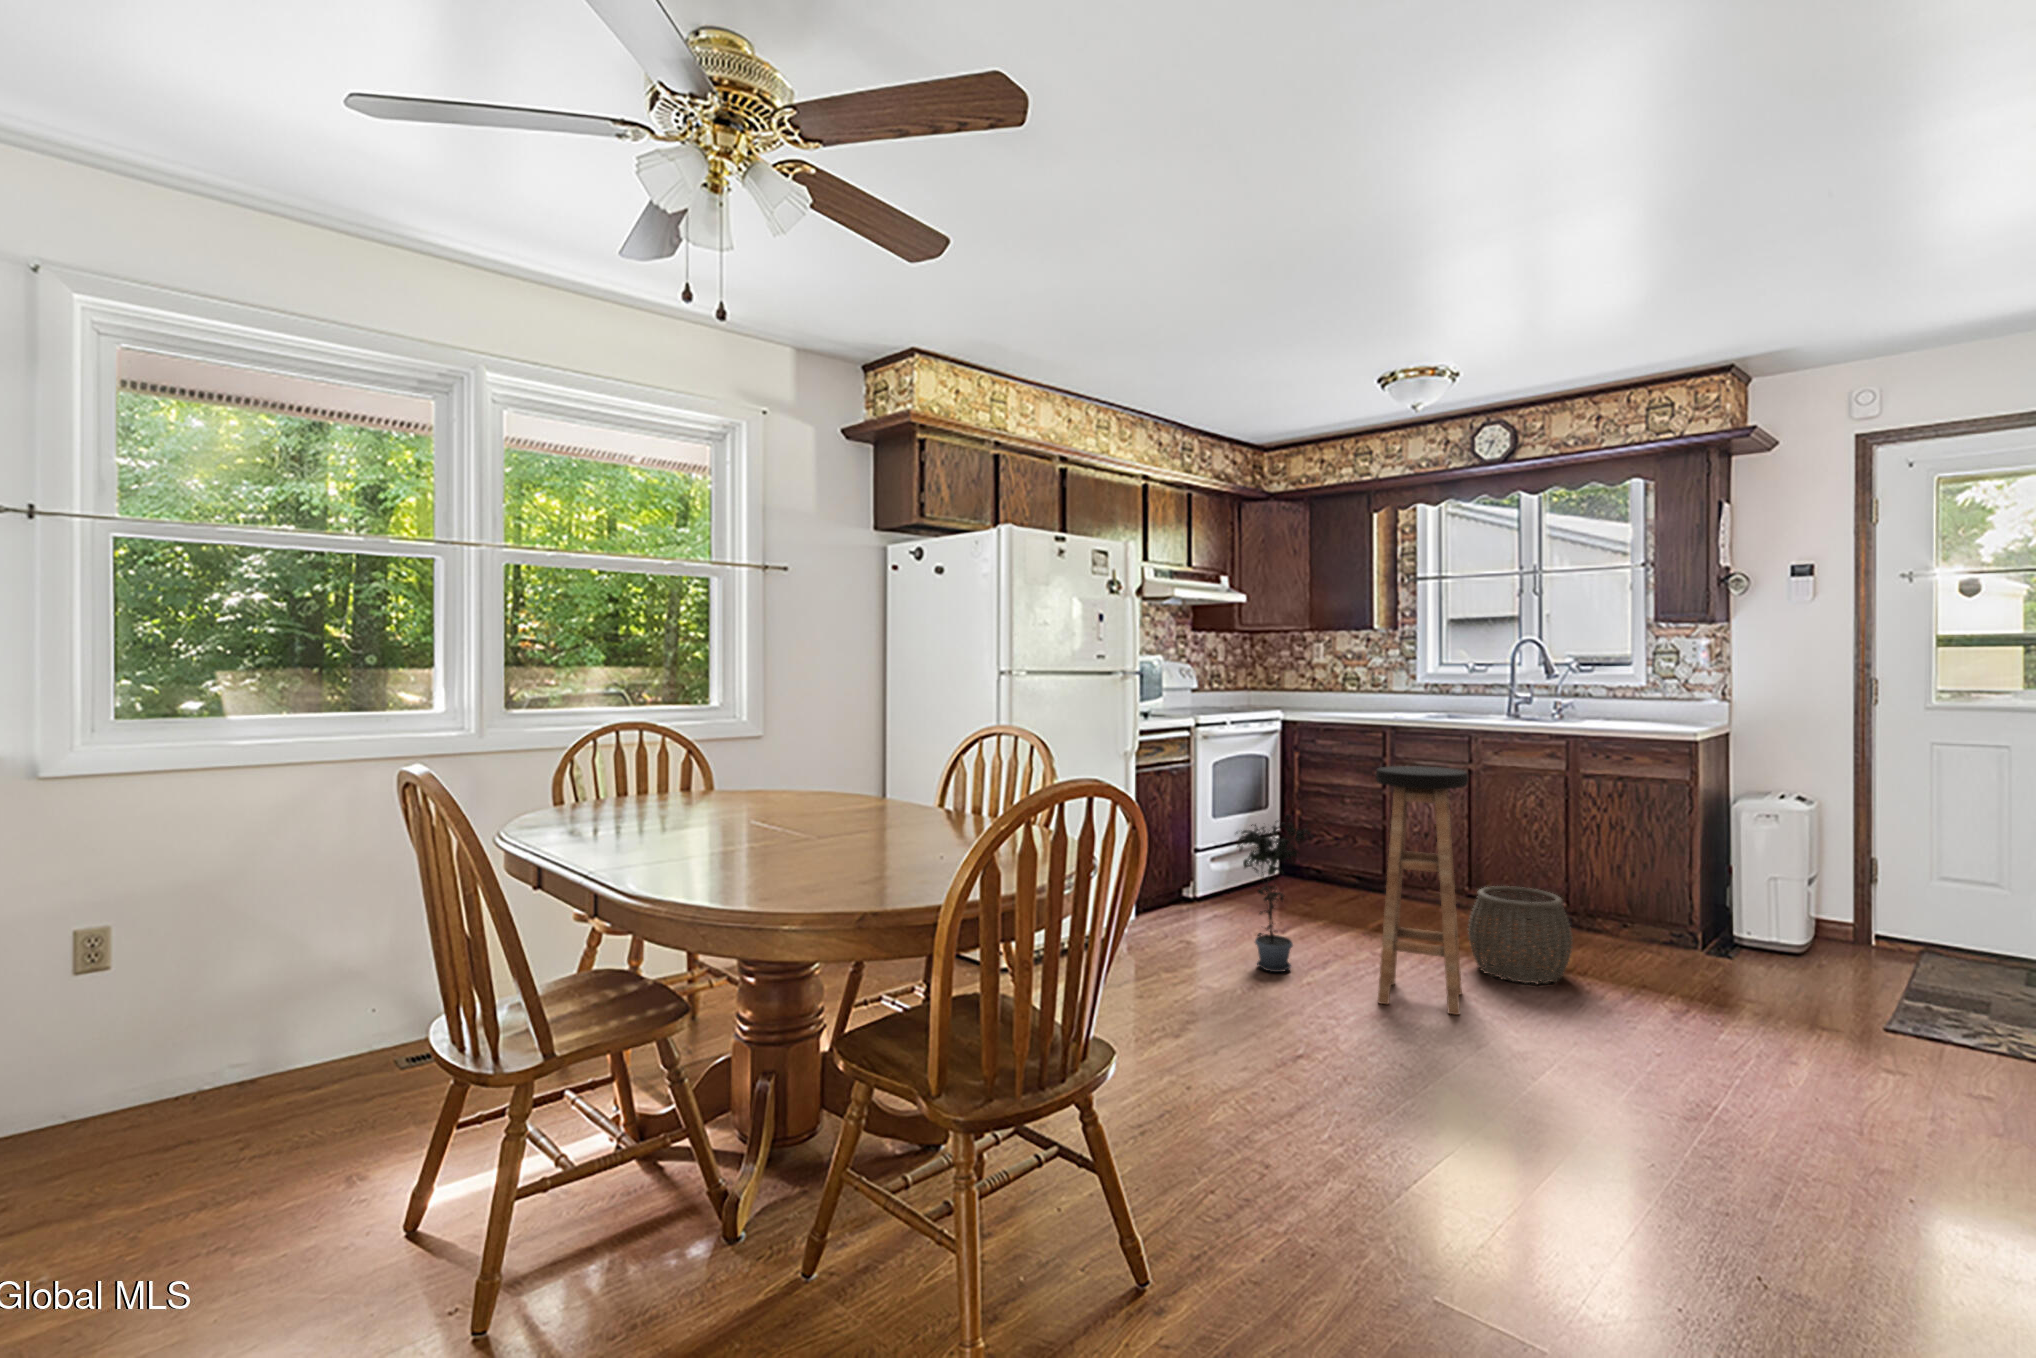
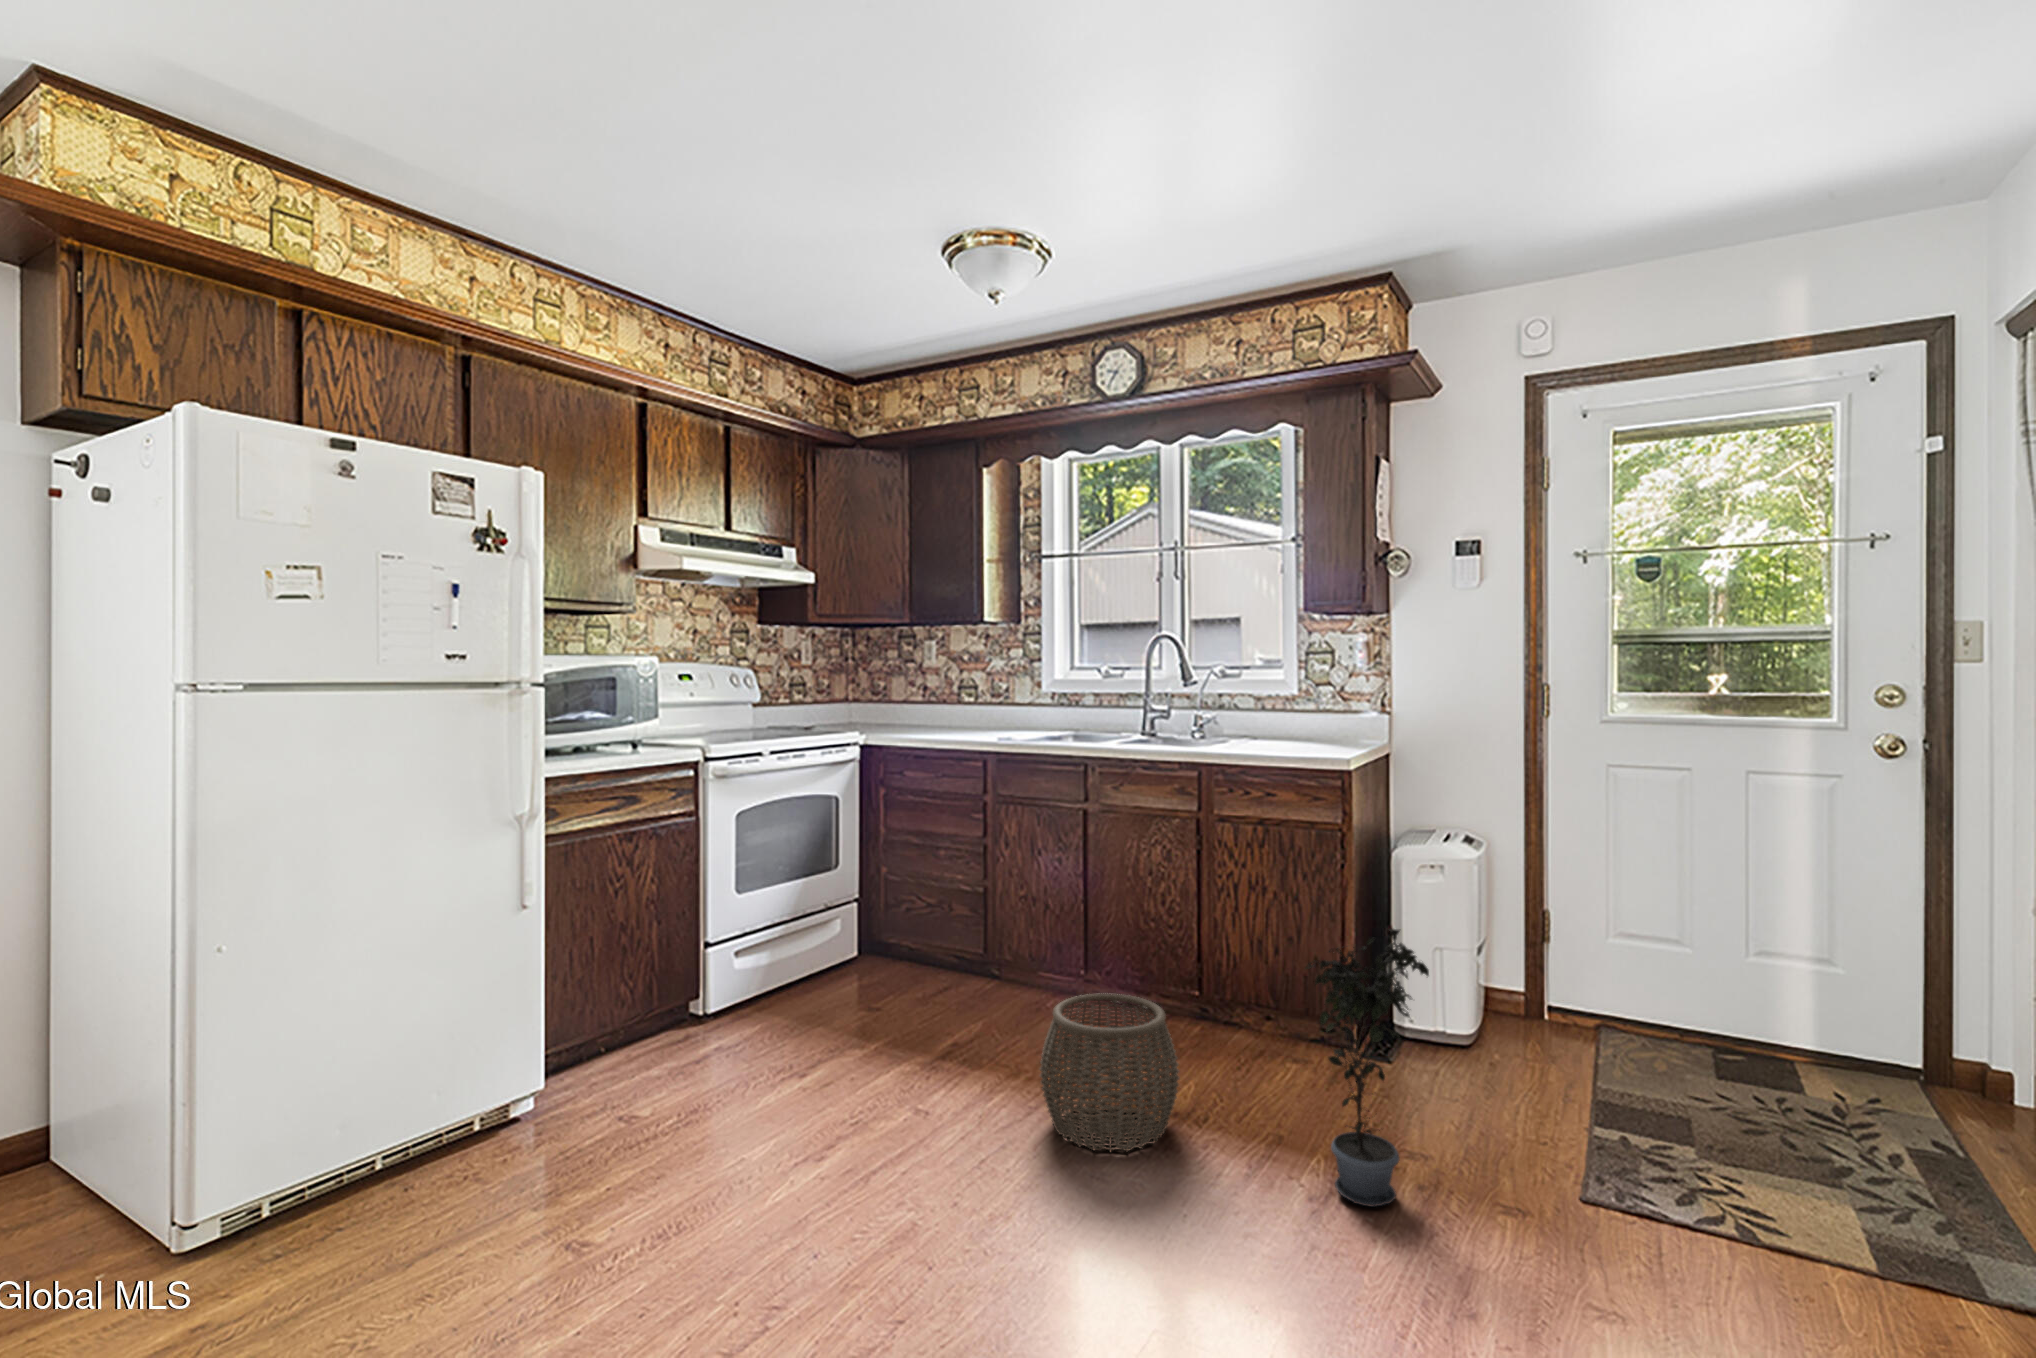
bar stool: present [1376,766,1468,1015] -> none [865,829,1011,1246]
potted plant: present [1236,815,1309,972] -> present [1305,929,1429,1207]

